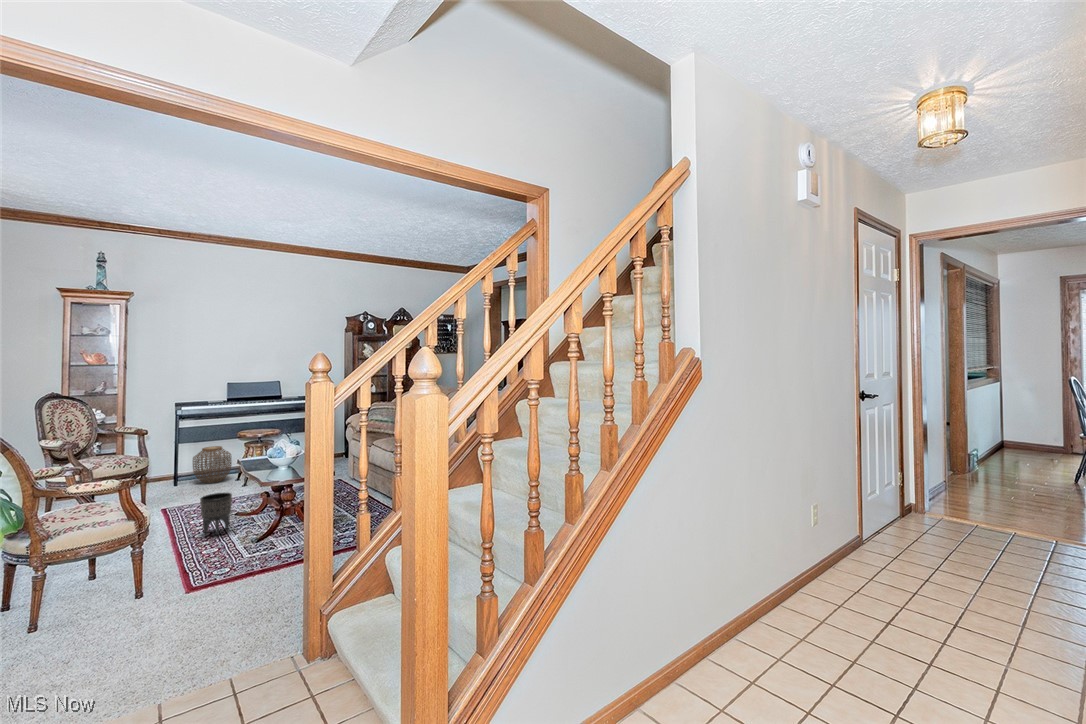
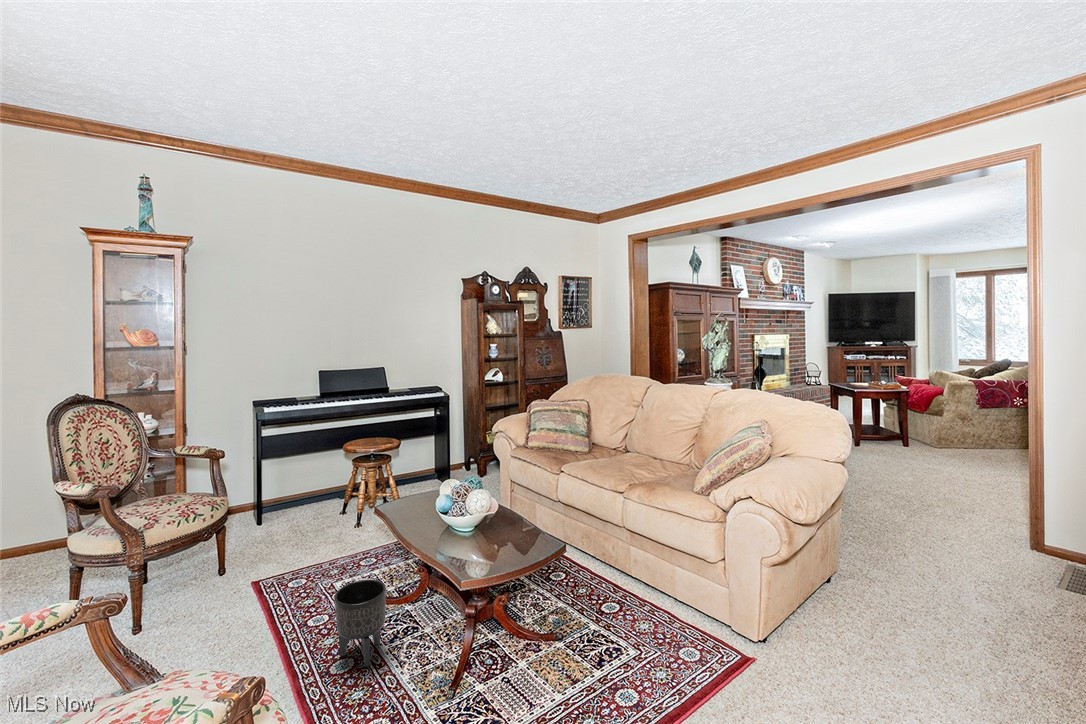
woven basket: present [193,446,232,483] -> none [282,463,334,517]

